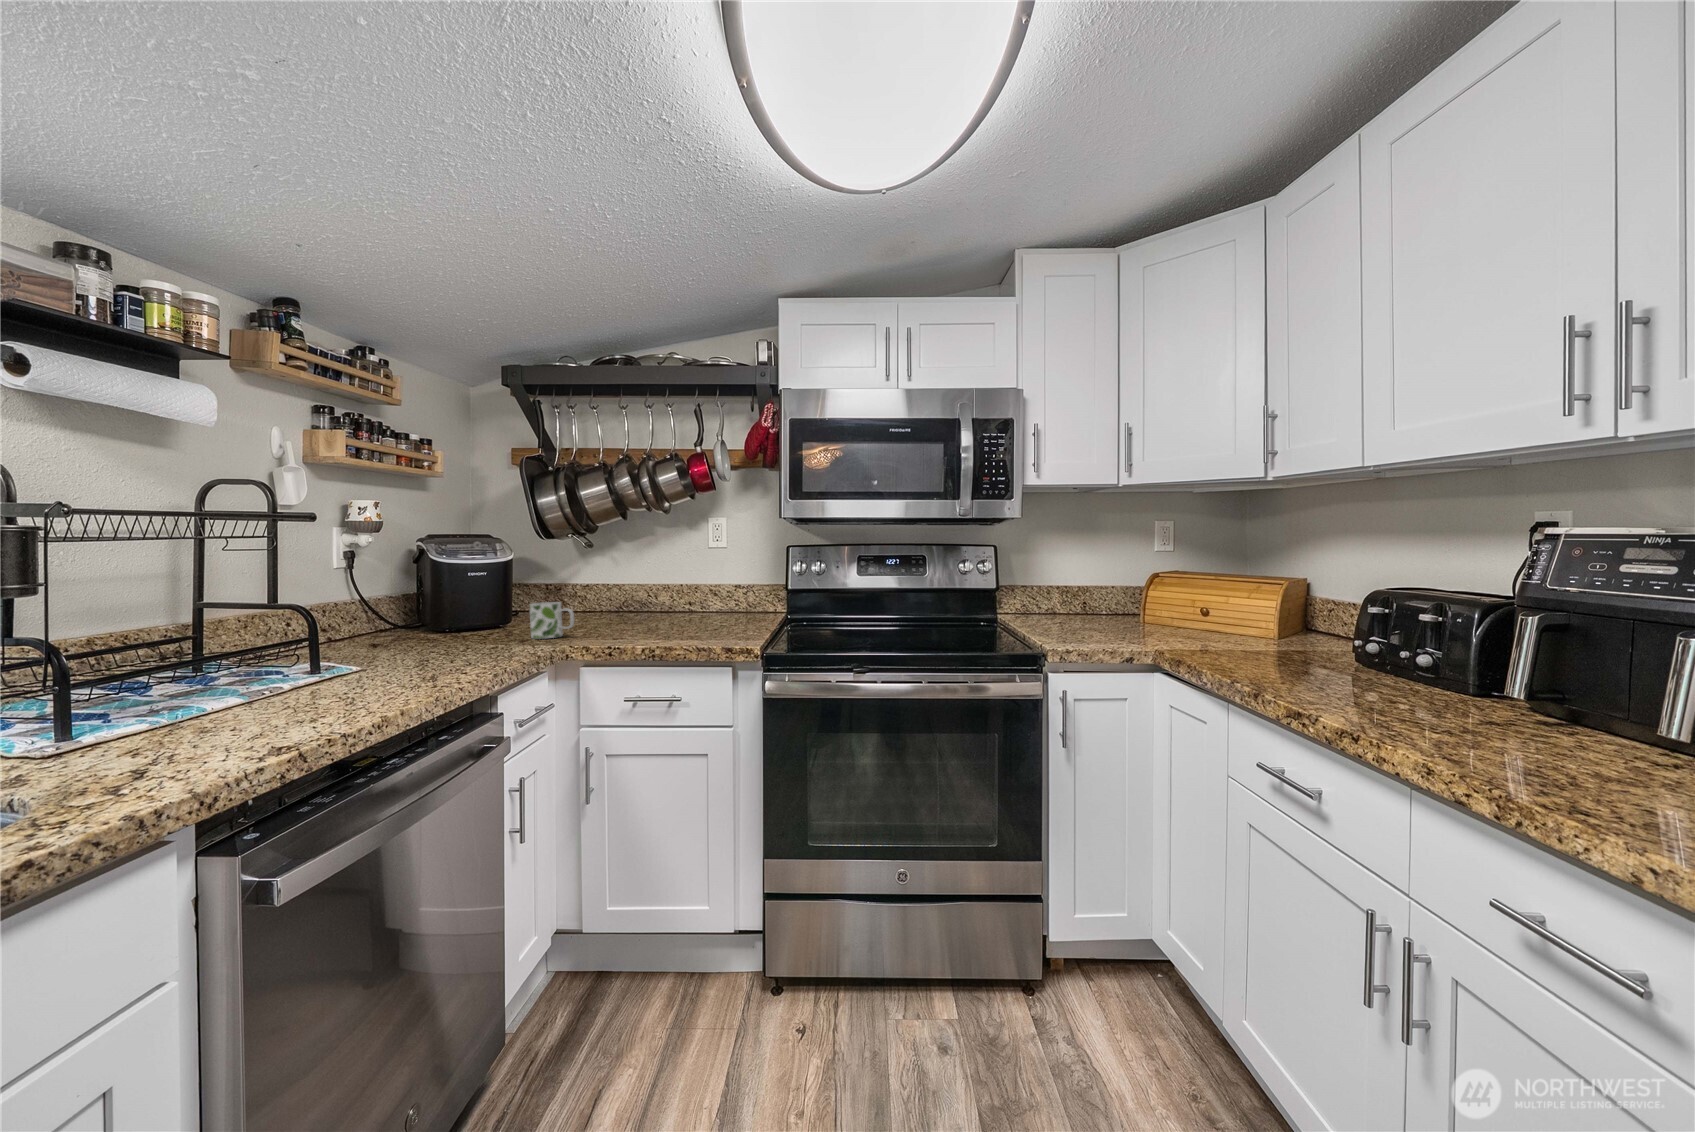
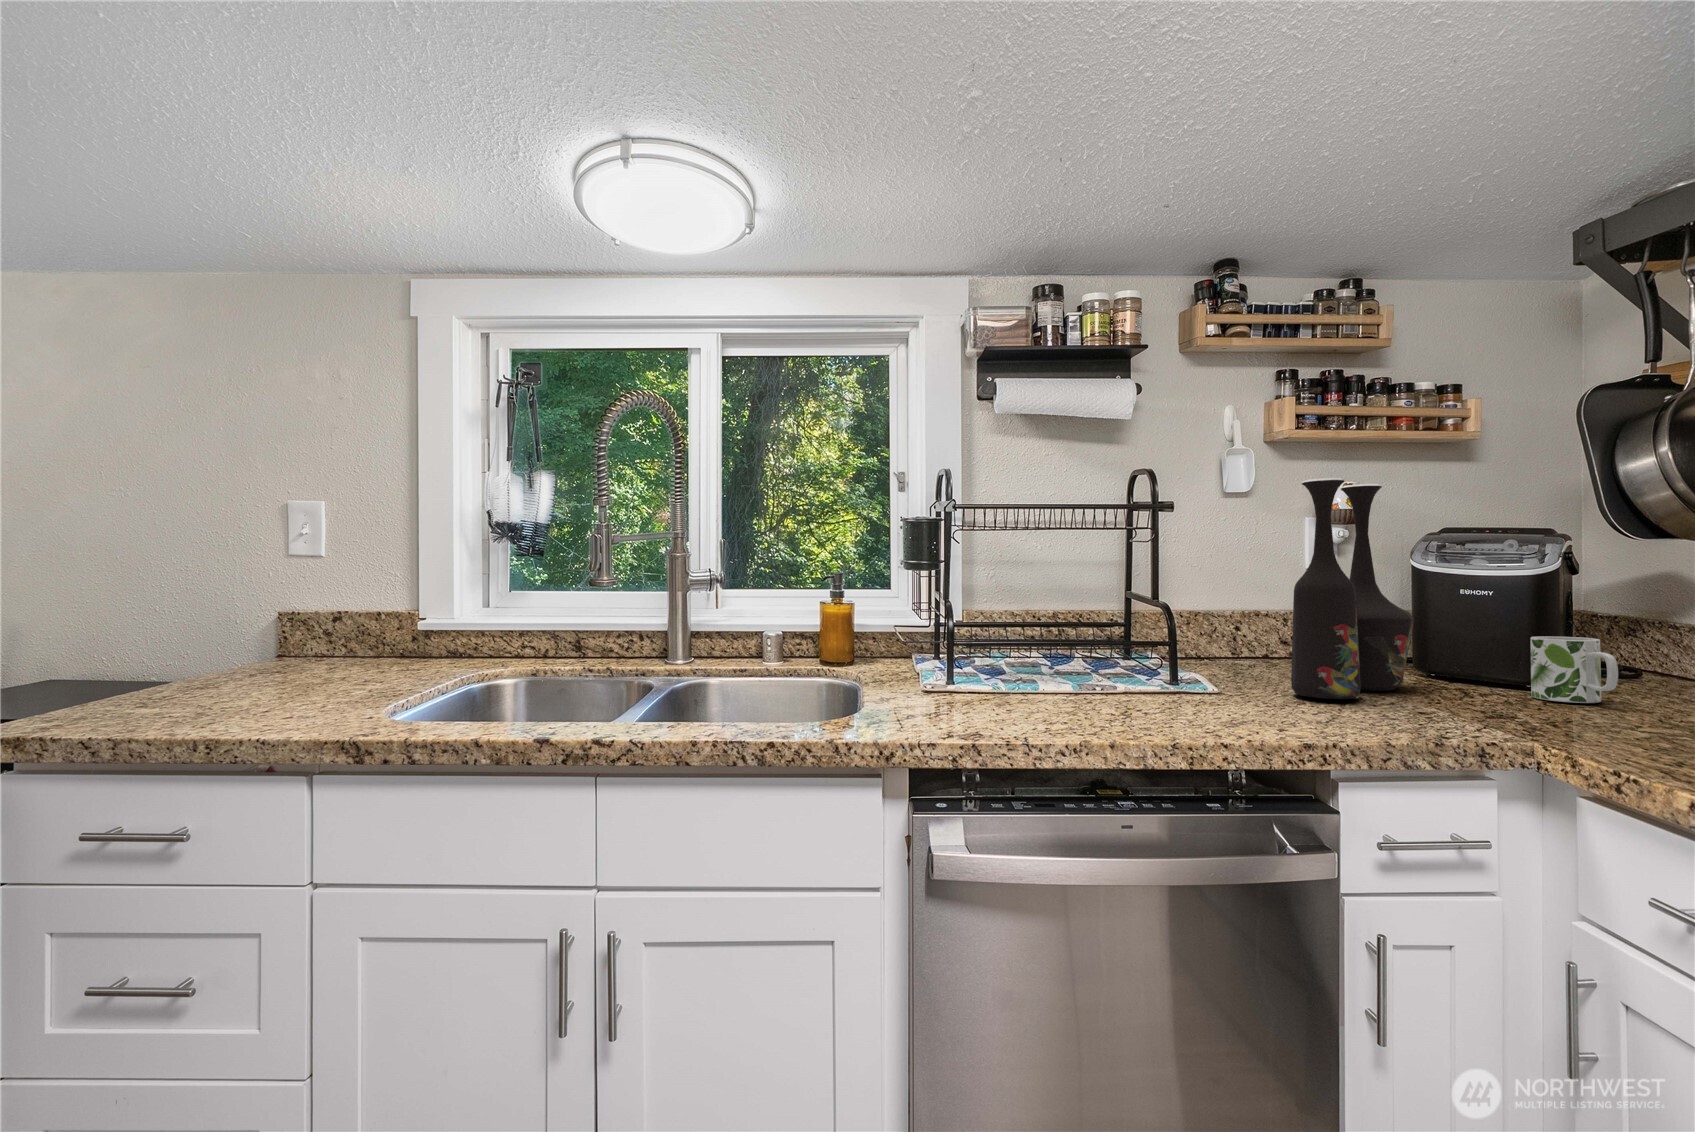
vase: none [411,505,481,661] -> present [1291,478,1414,699]

